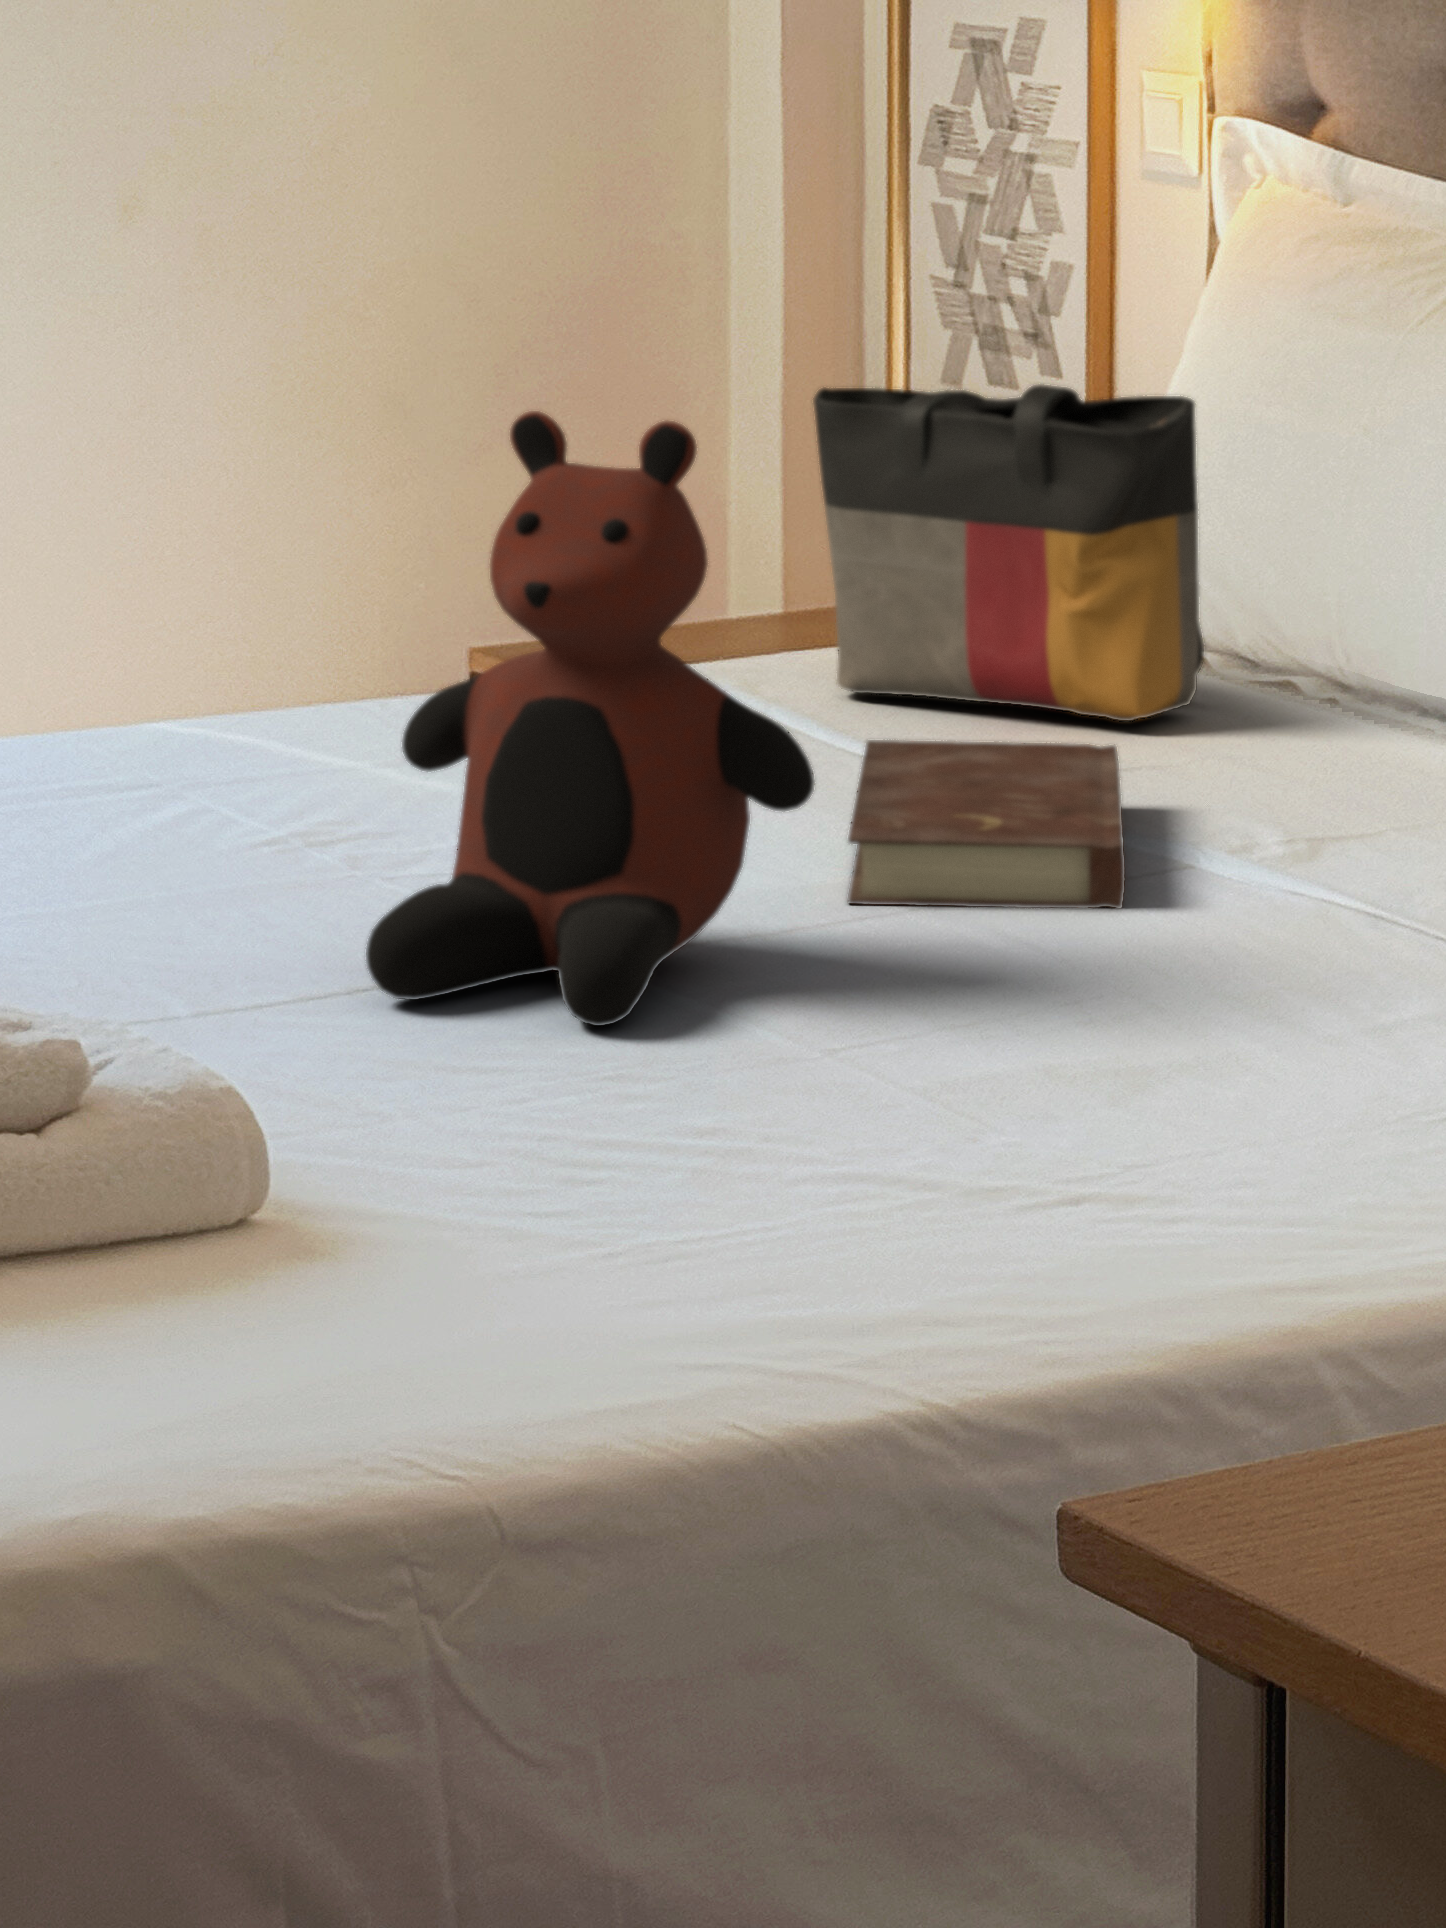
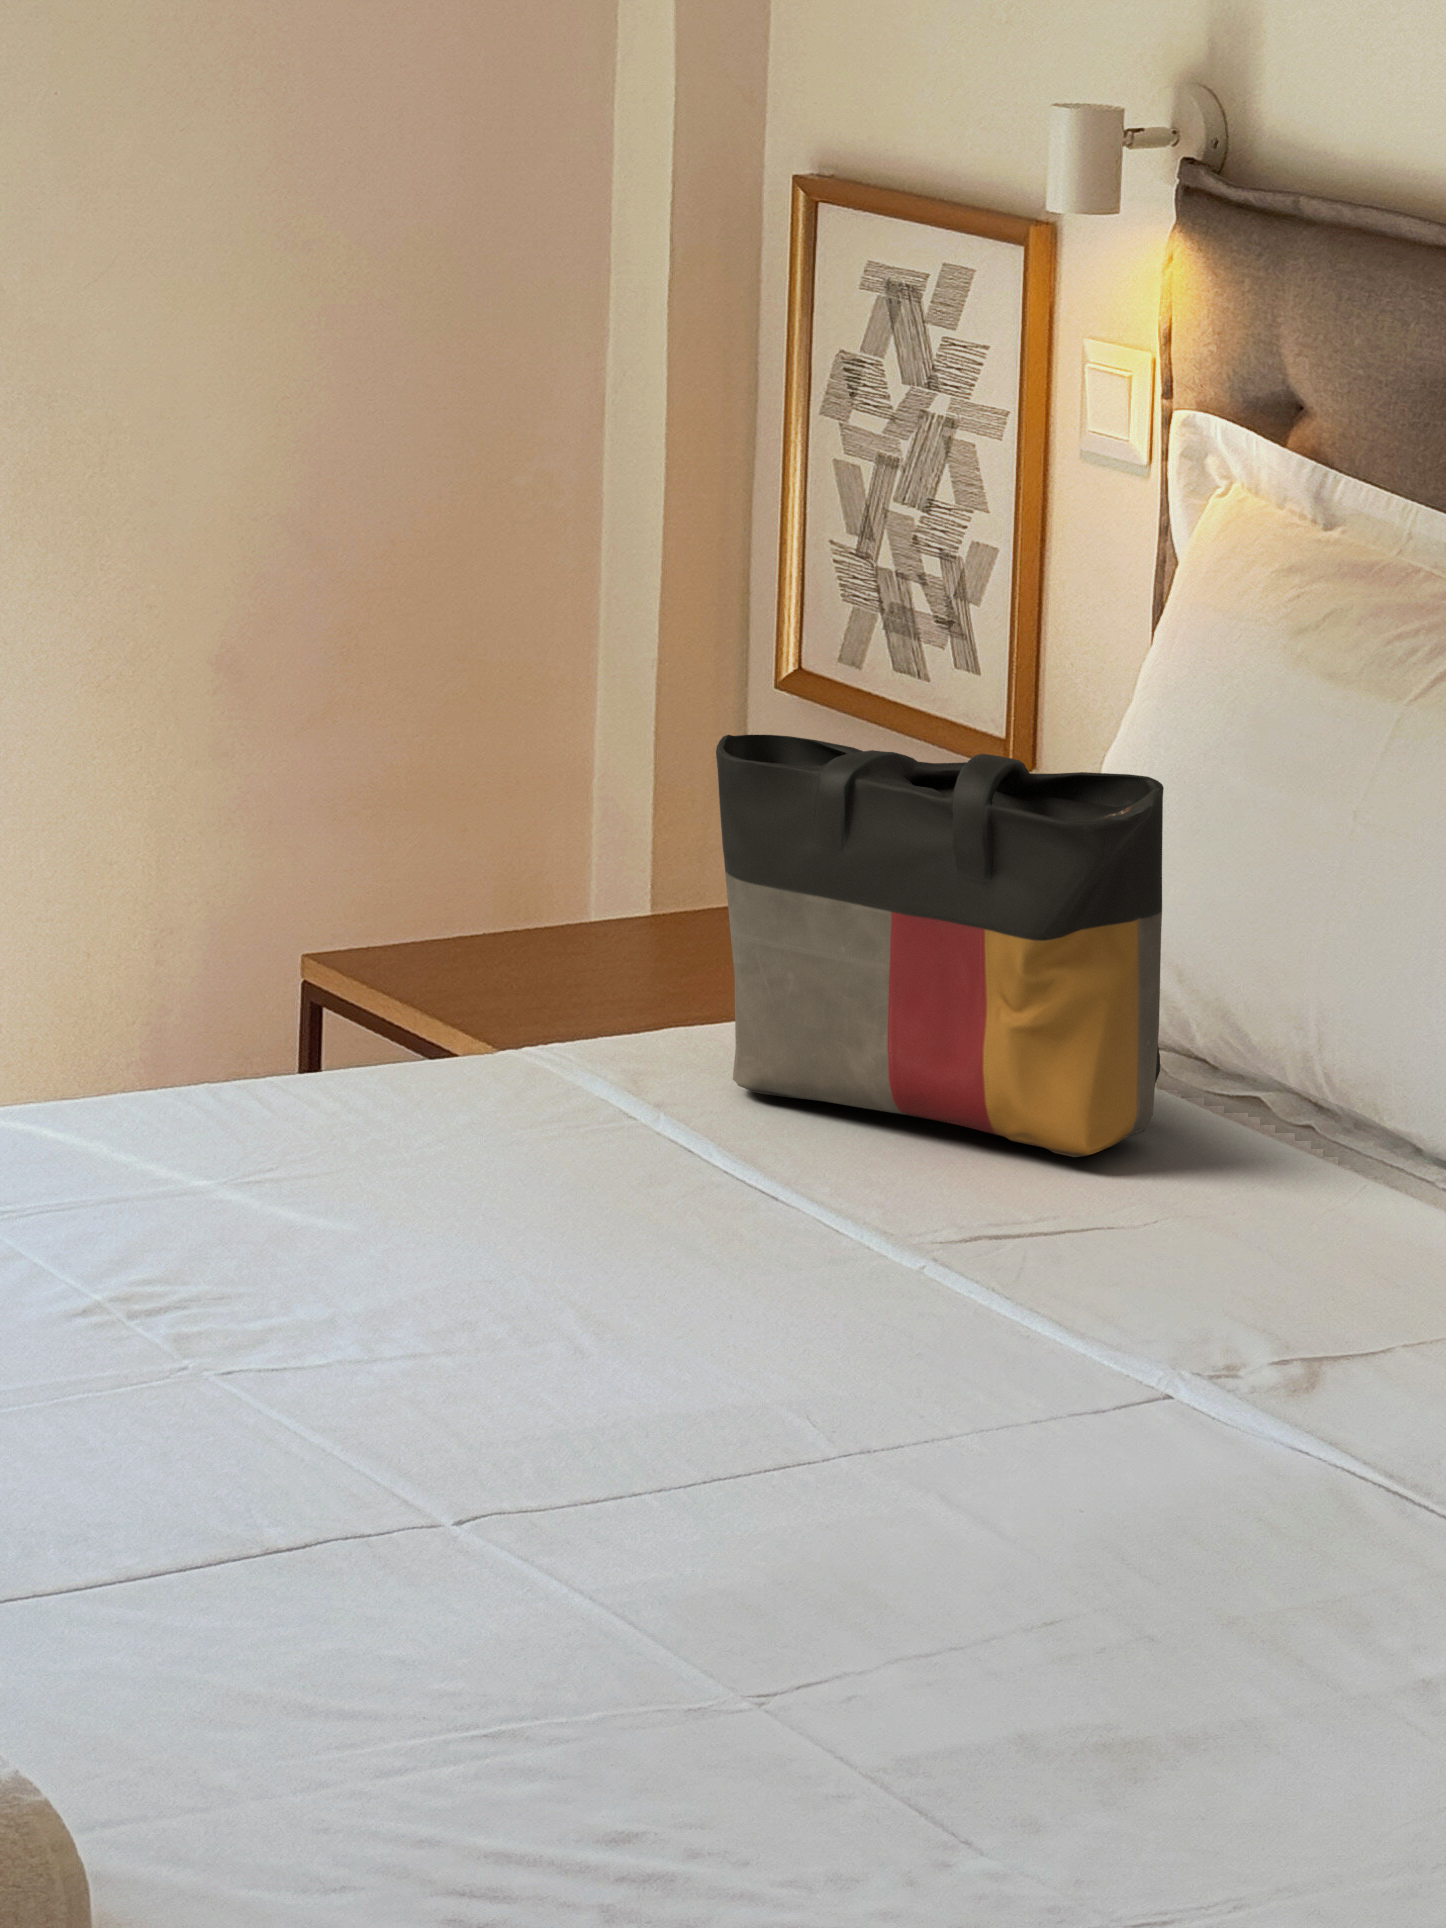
teddy bear: present [366,411,815,1026] -> none [203,881,745,1661]
book: present [847,740,1125,908] -> none [767,1204,1100,1477]

